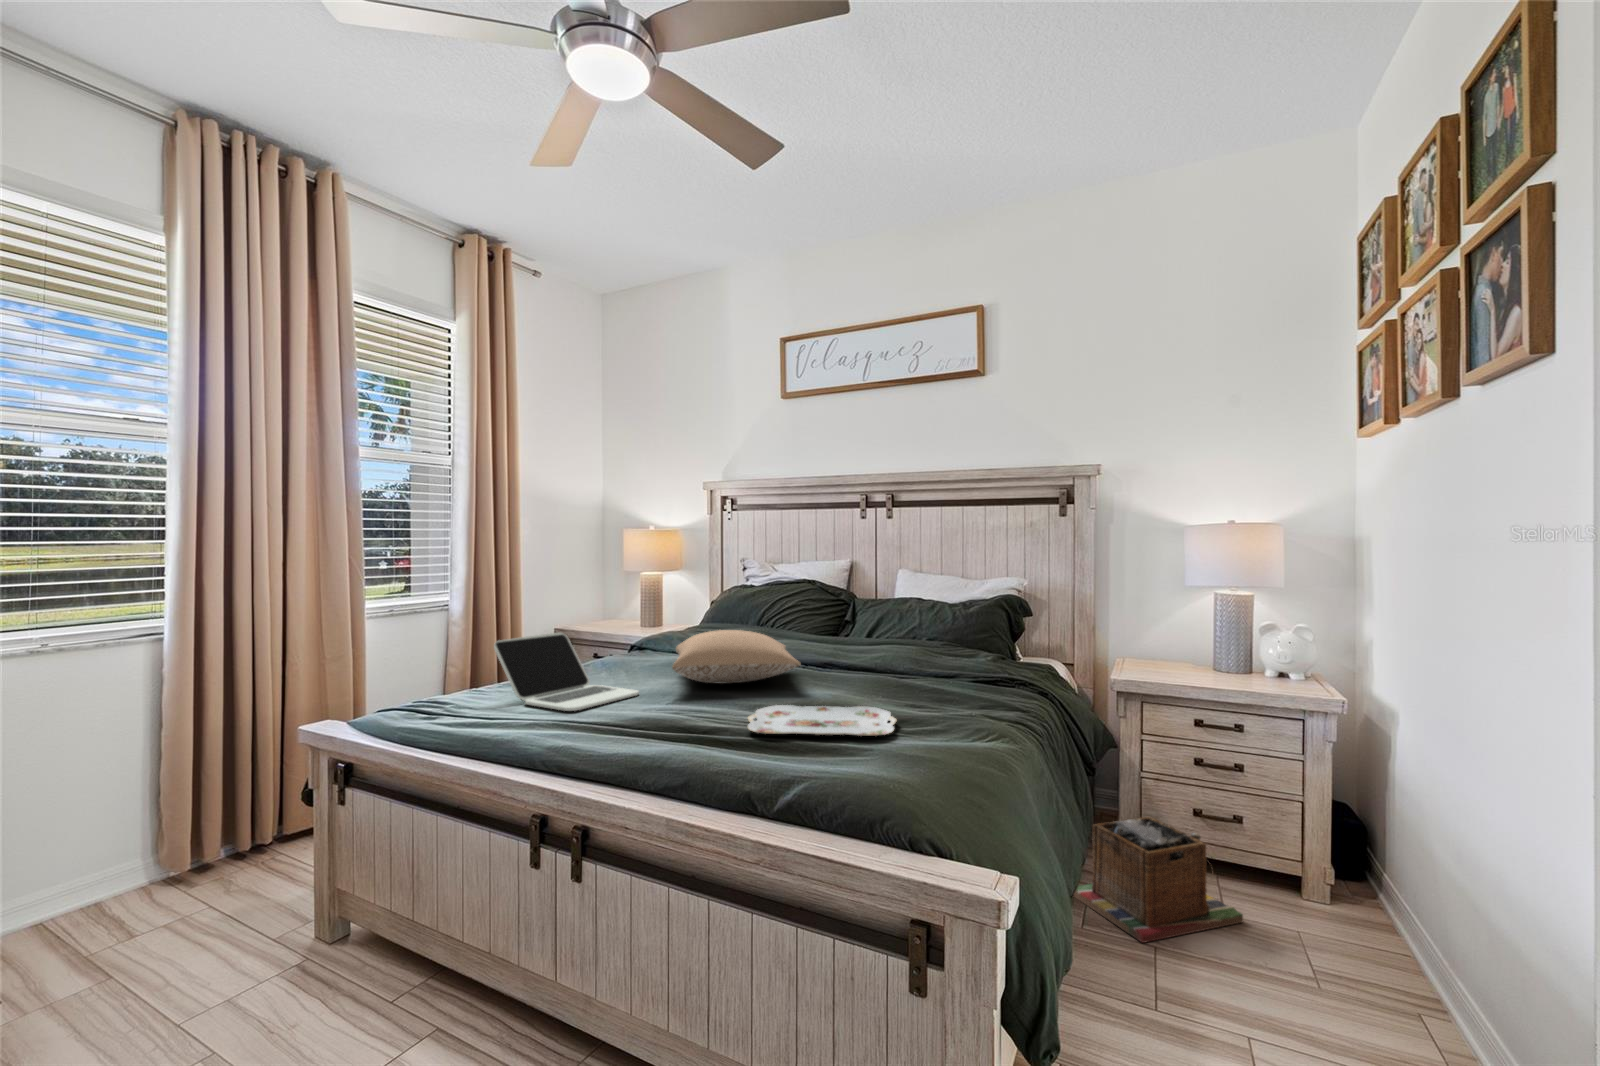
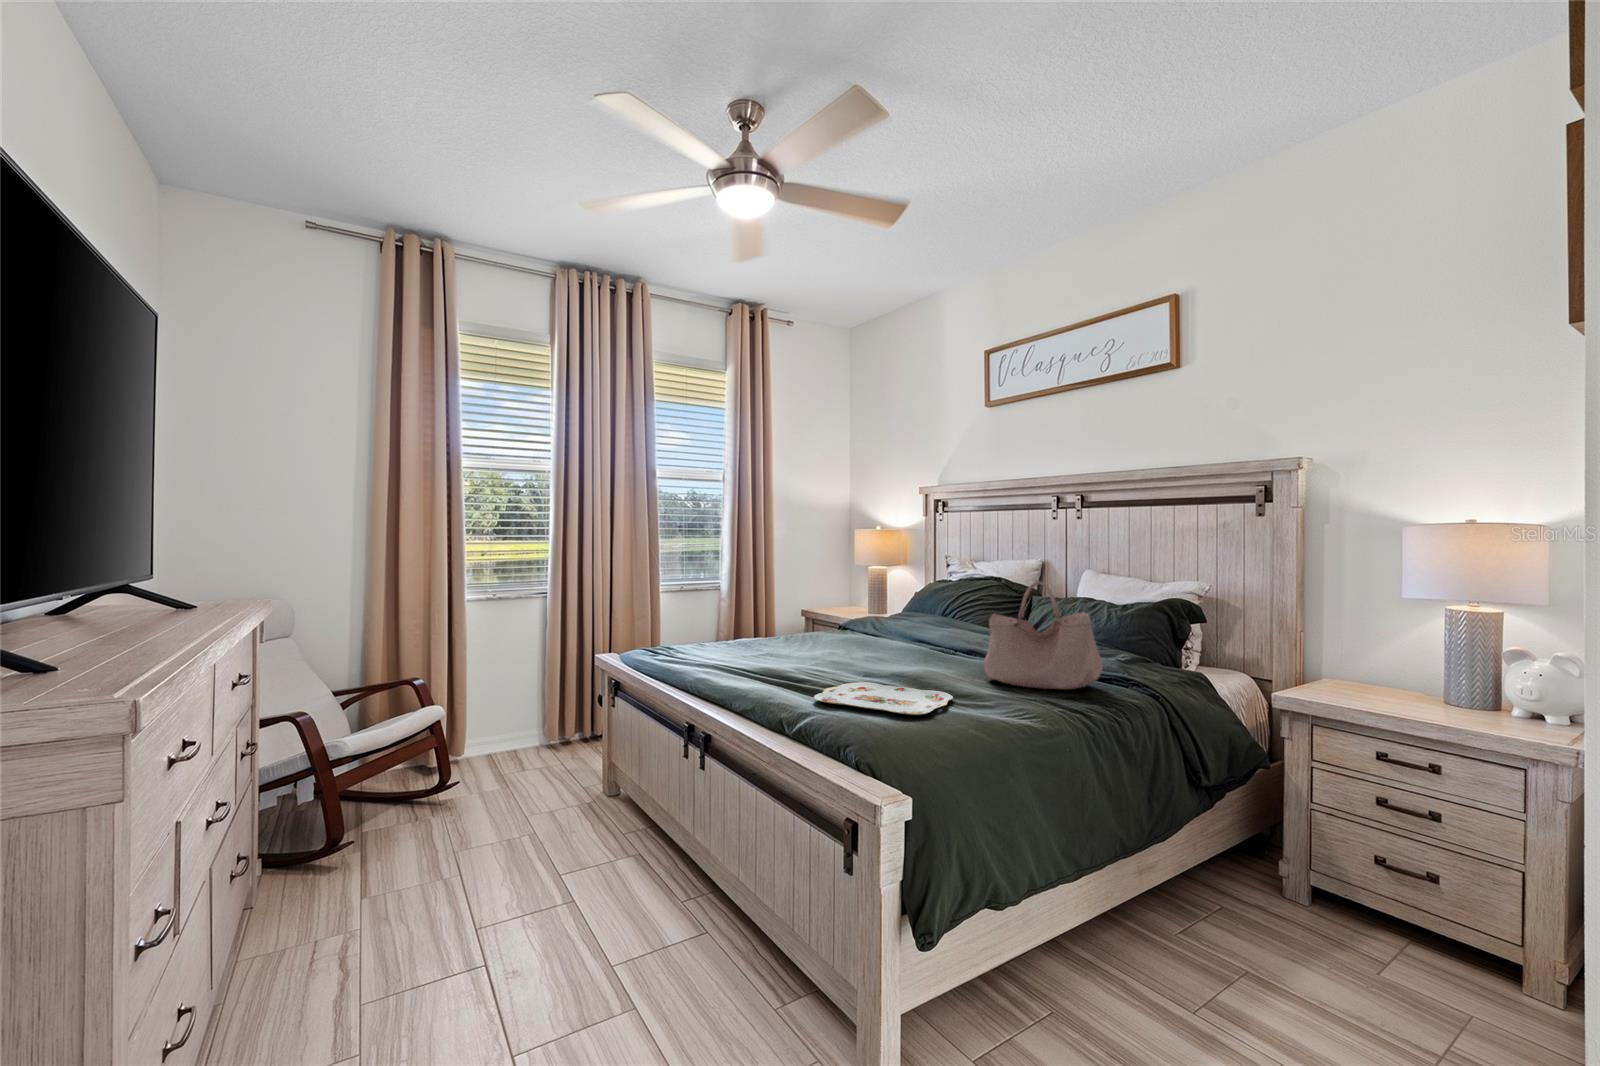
handbag: none [880,582,998,693] -> present [984,582,1103,689]
pillow: present [672,630,801,684] -> none [803,618,927,662]
laptop: present [494,632,639,711] -> none [681,611,782,671]
laundry basket: present [1074,817,1243,943] -> none [1192,845,1398,994]

